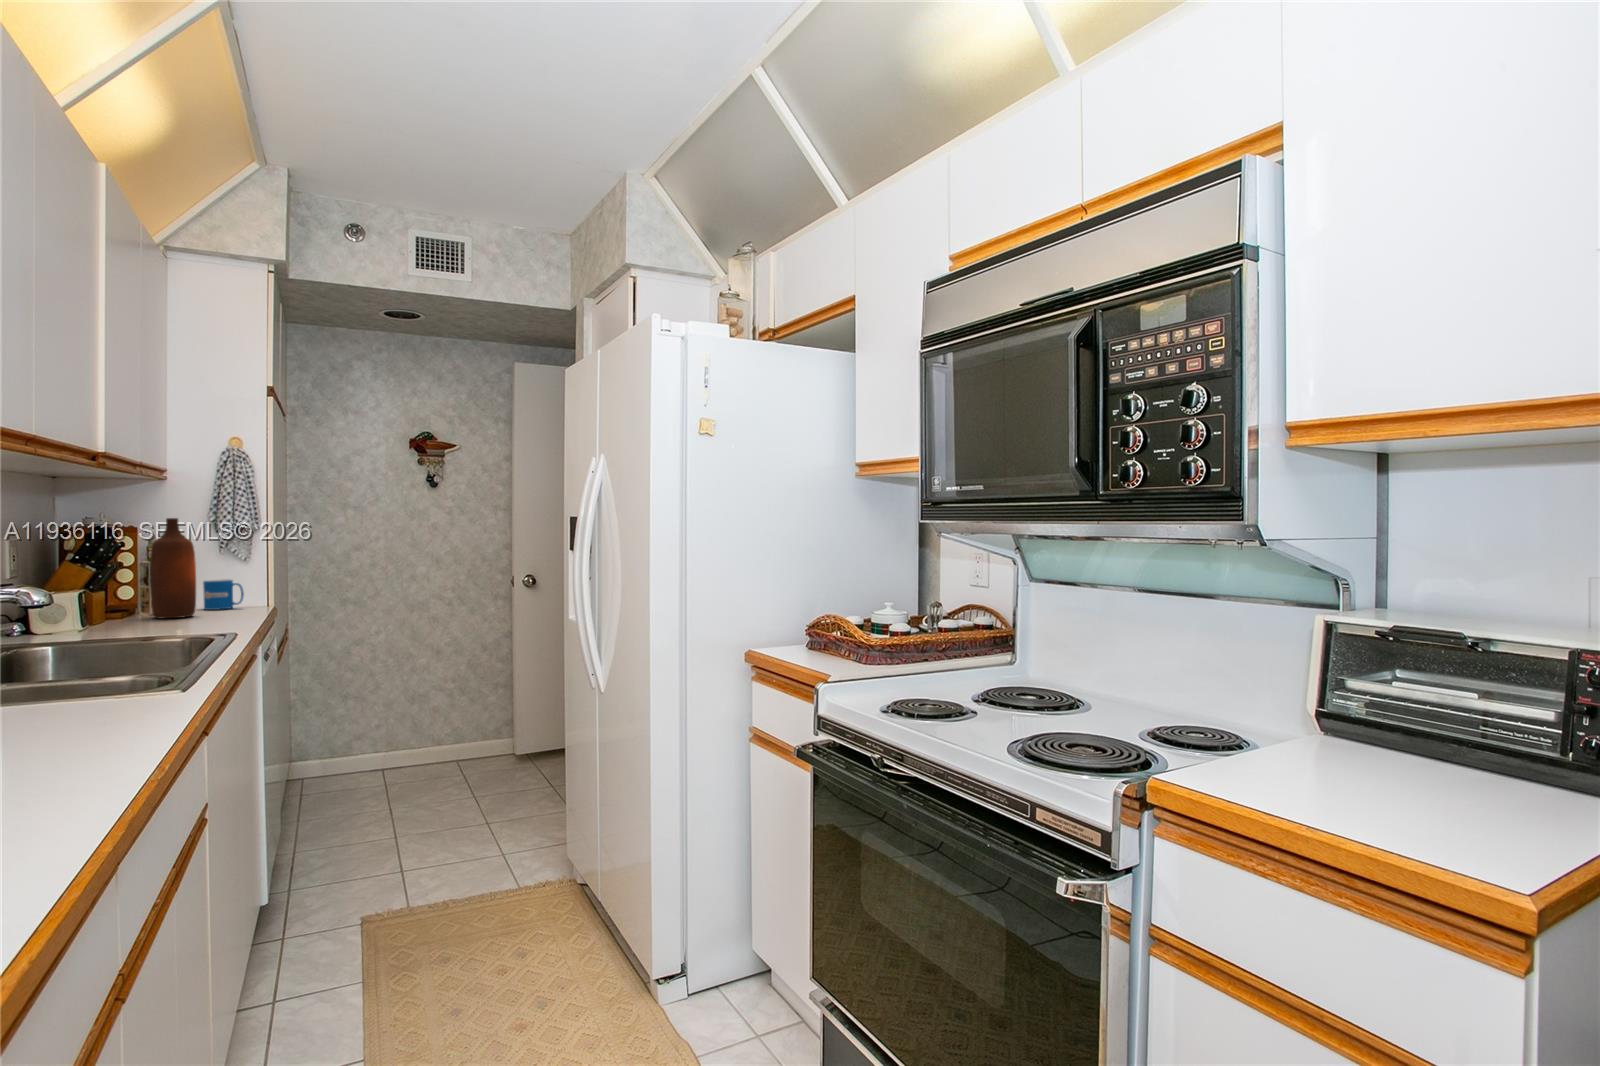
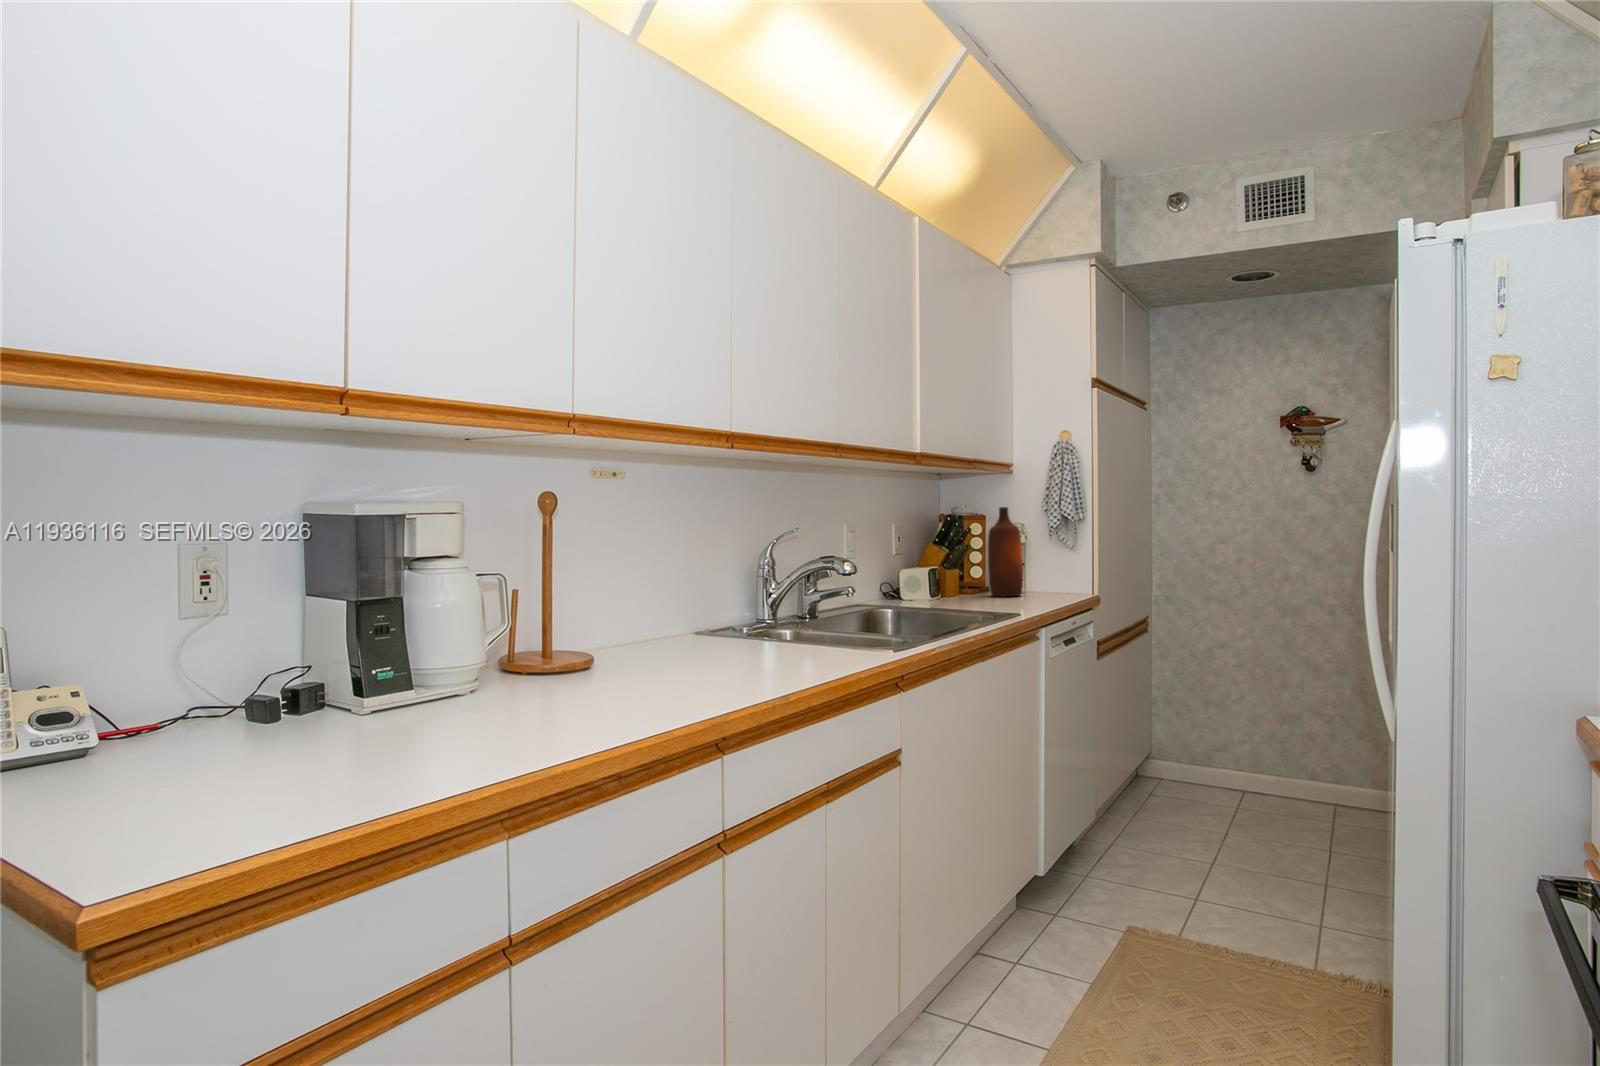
mug: present [203,579,244,610] -> none [1038,565,1071,592]

